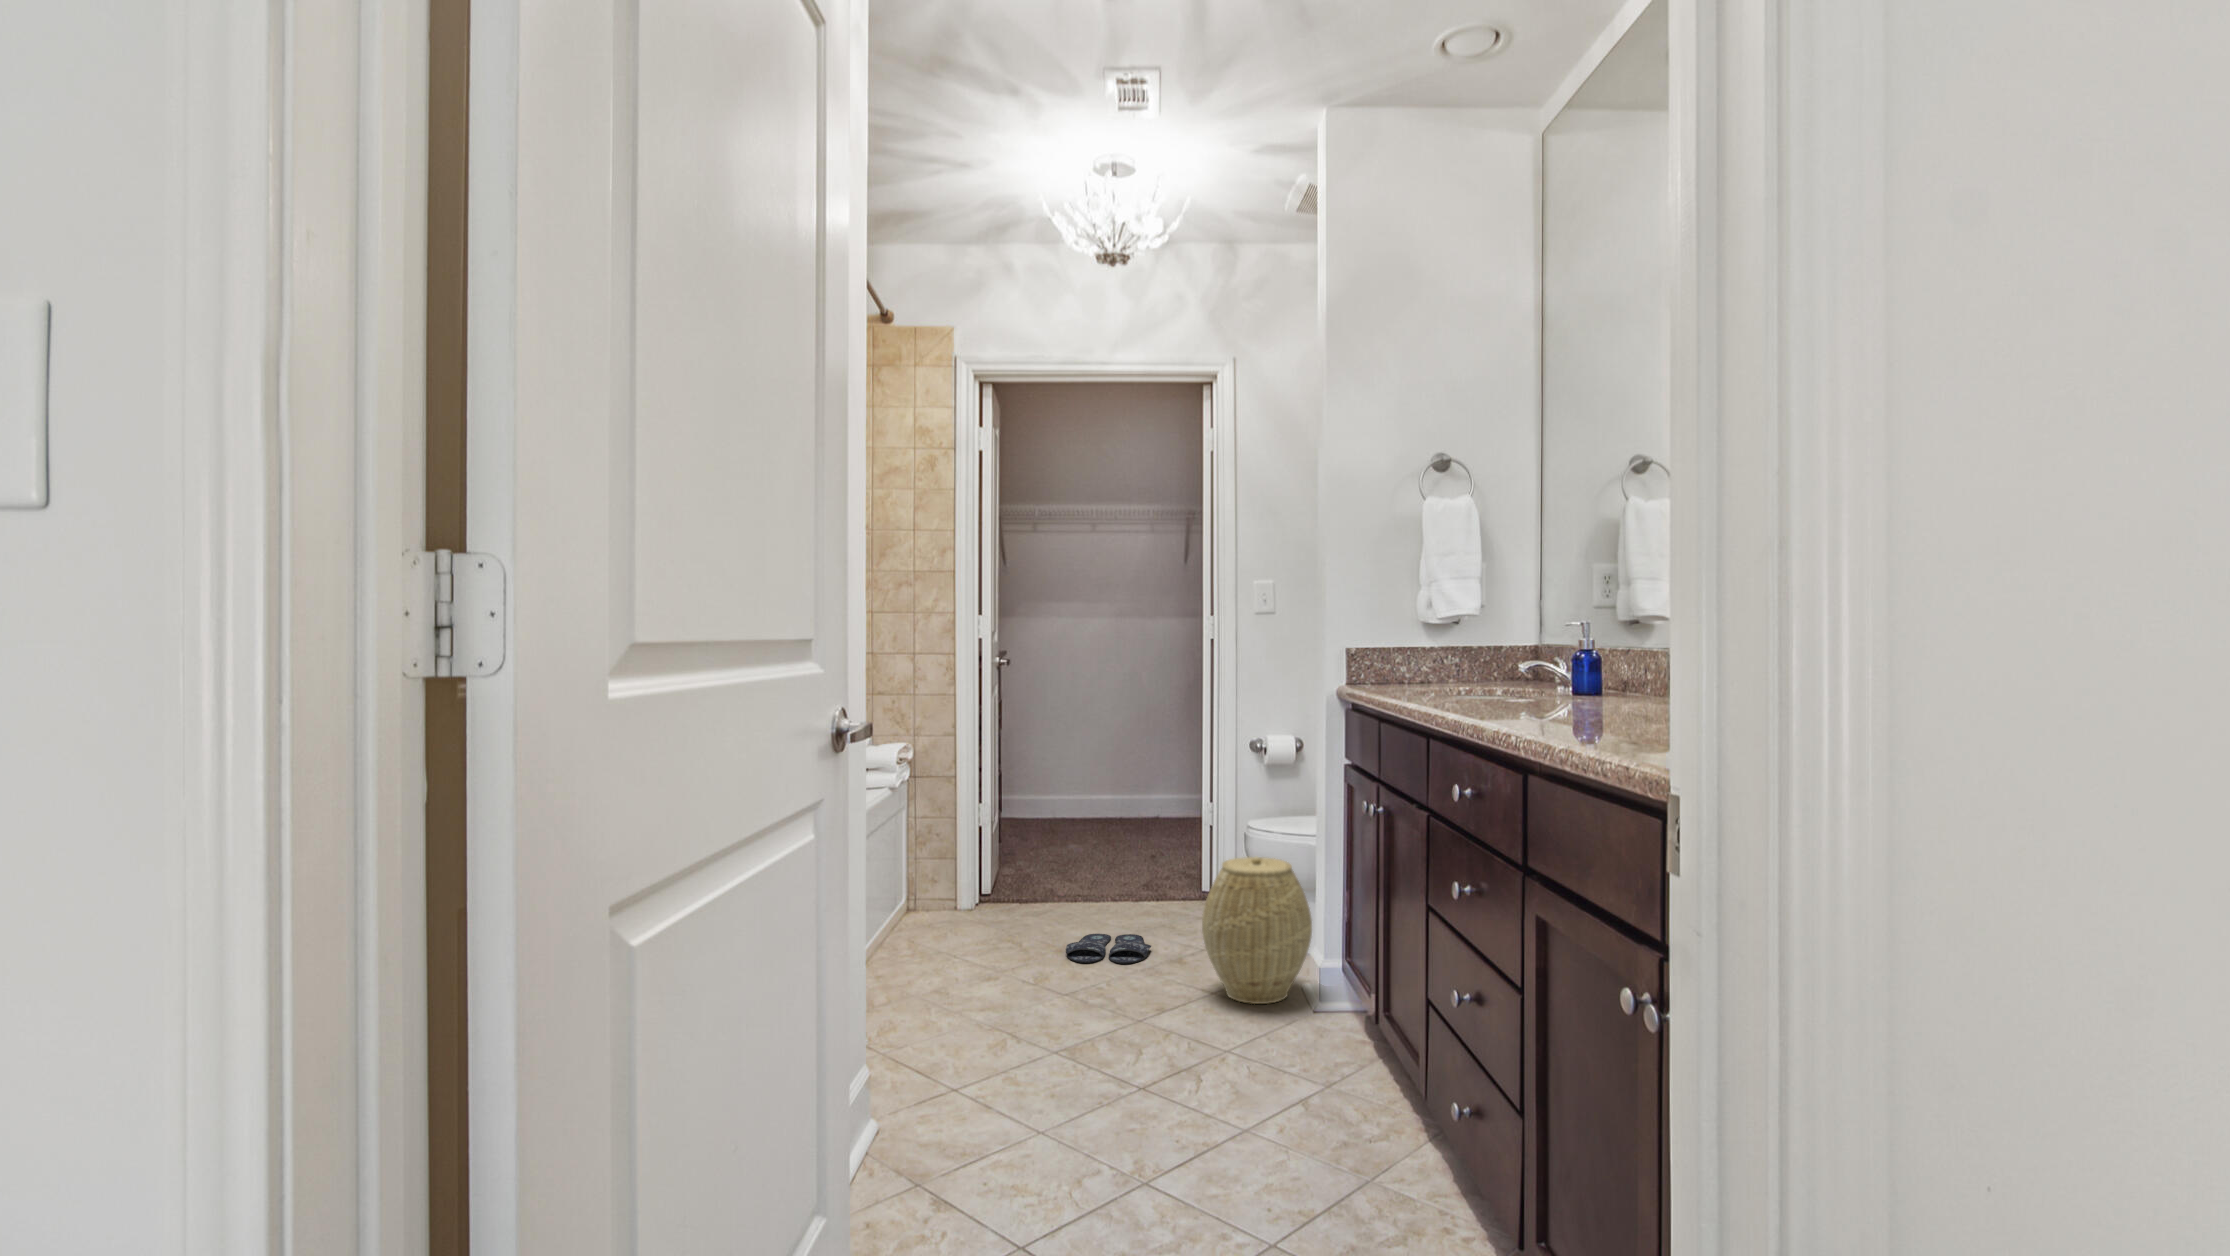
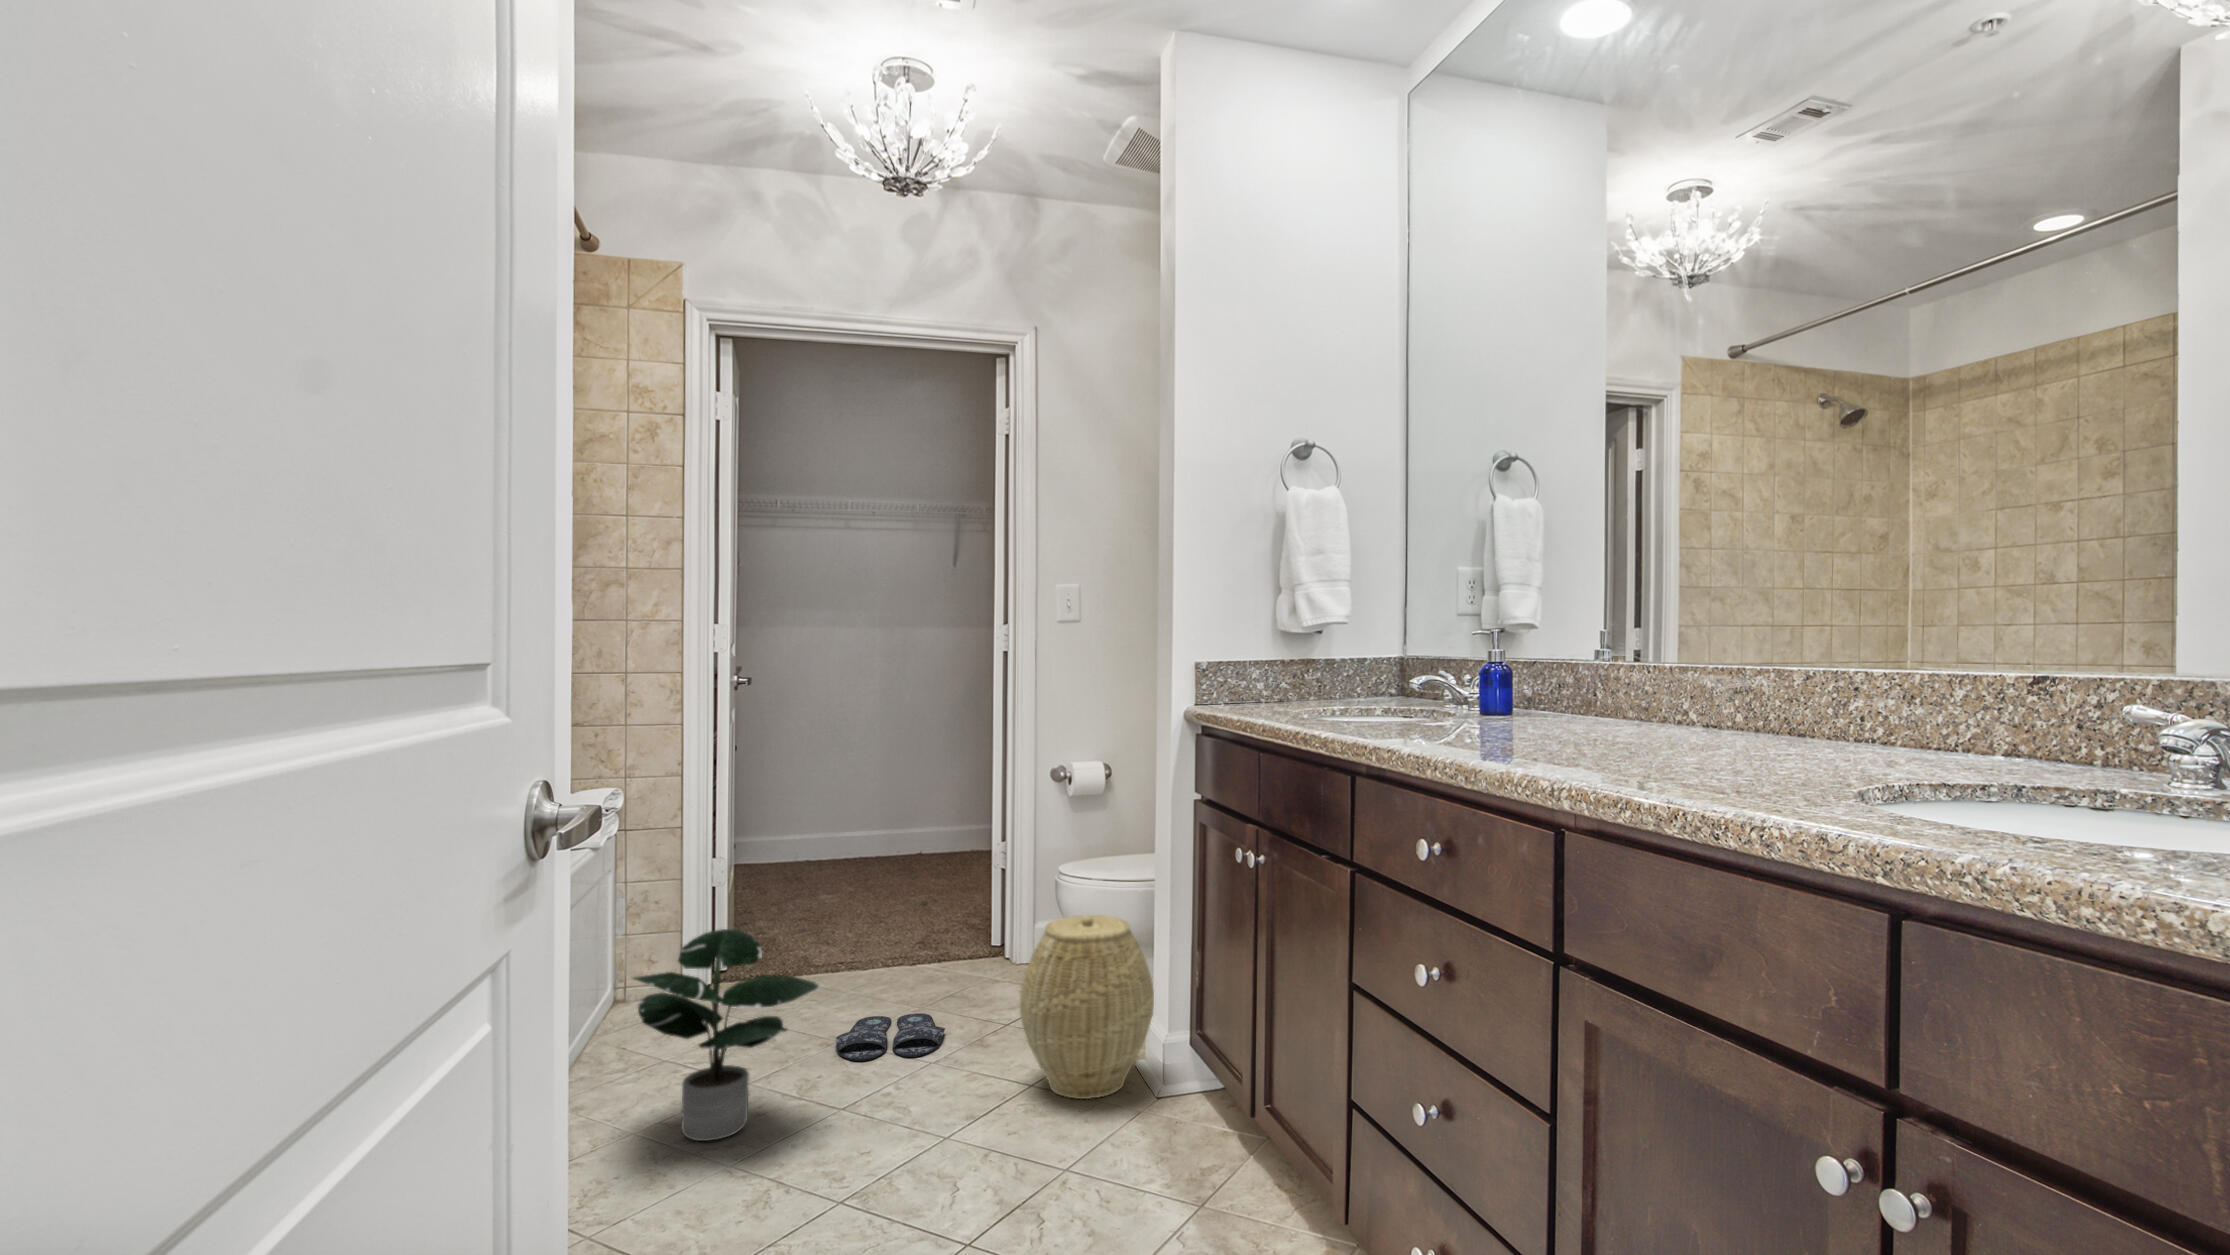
potted plant: none [913,849,1046,1003] -> present [633,929,819,1141]

